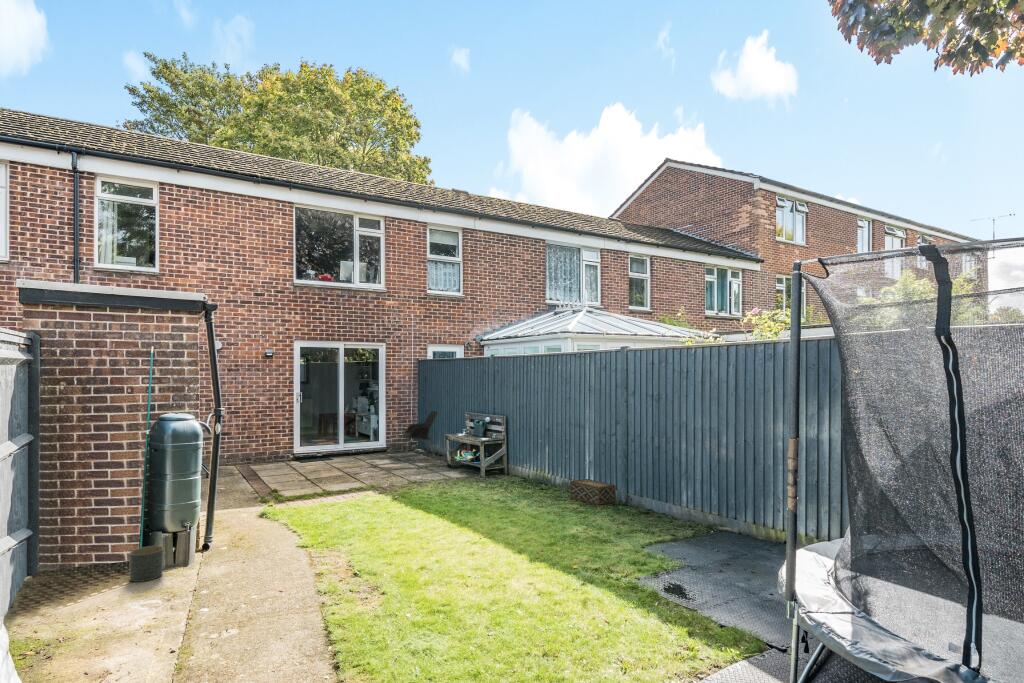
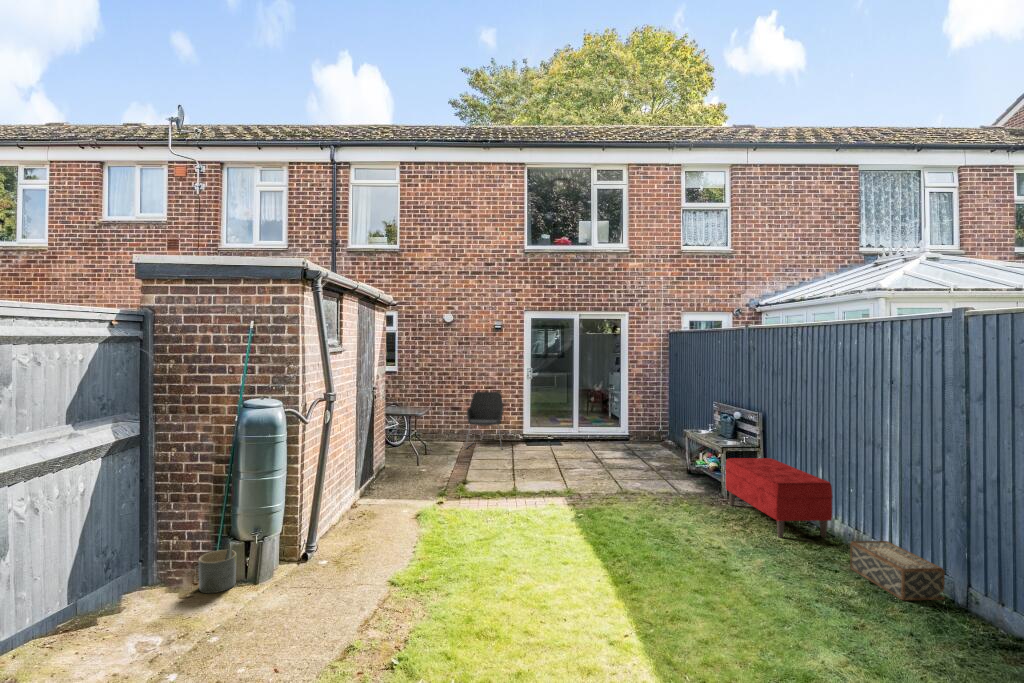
chair: present [403,411,437,456] -> present [466,392,504,448]
bench: none [487,445,556,491] -> present [726,458,833,538]

